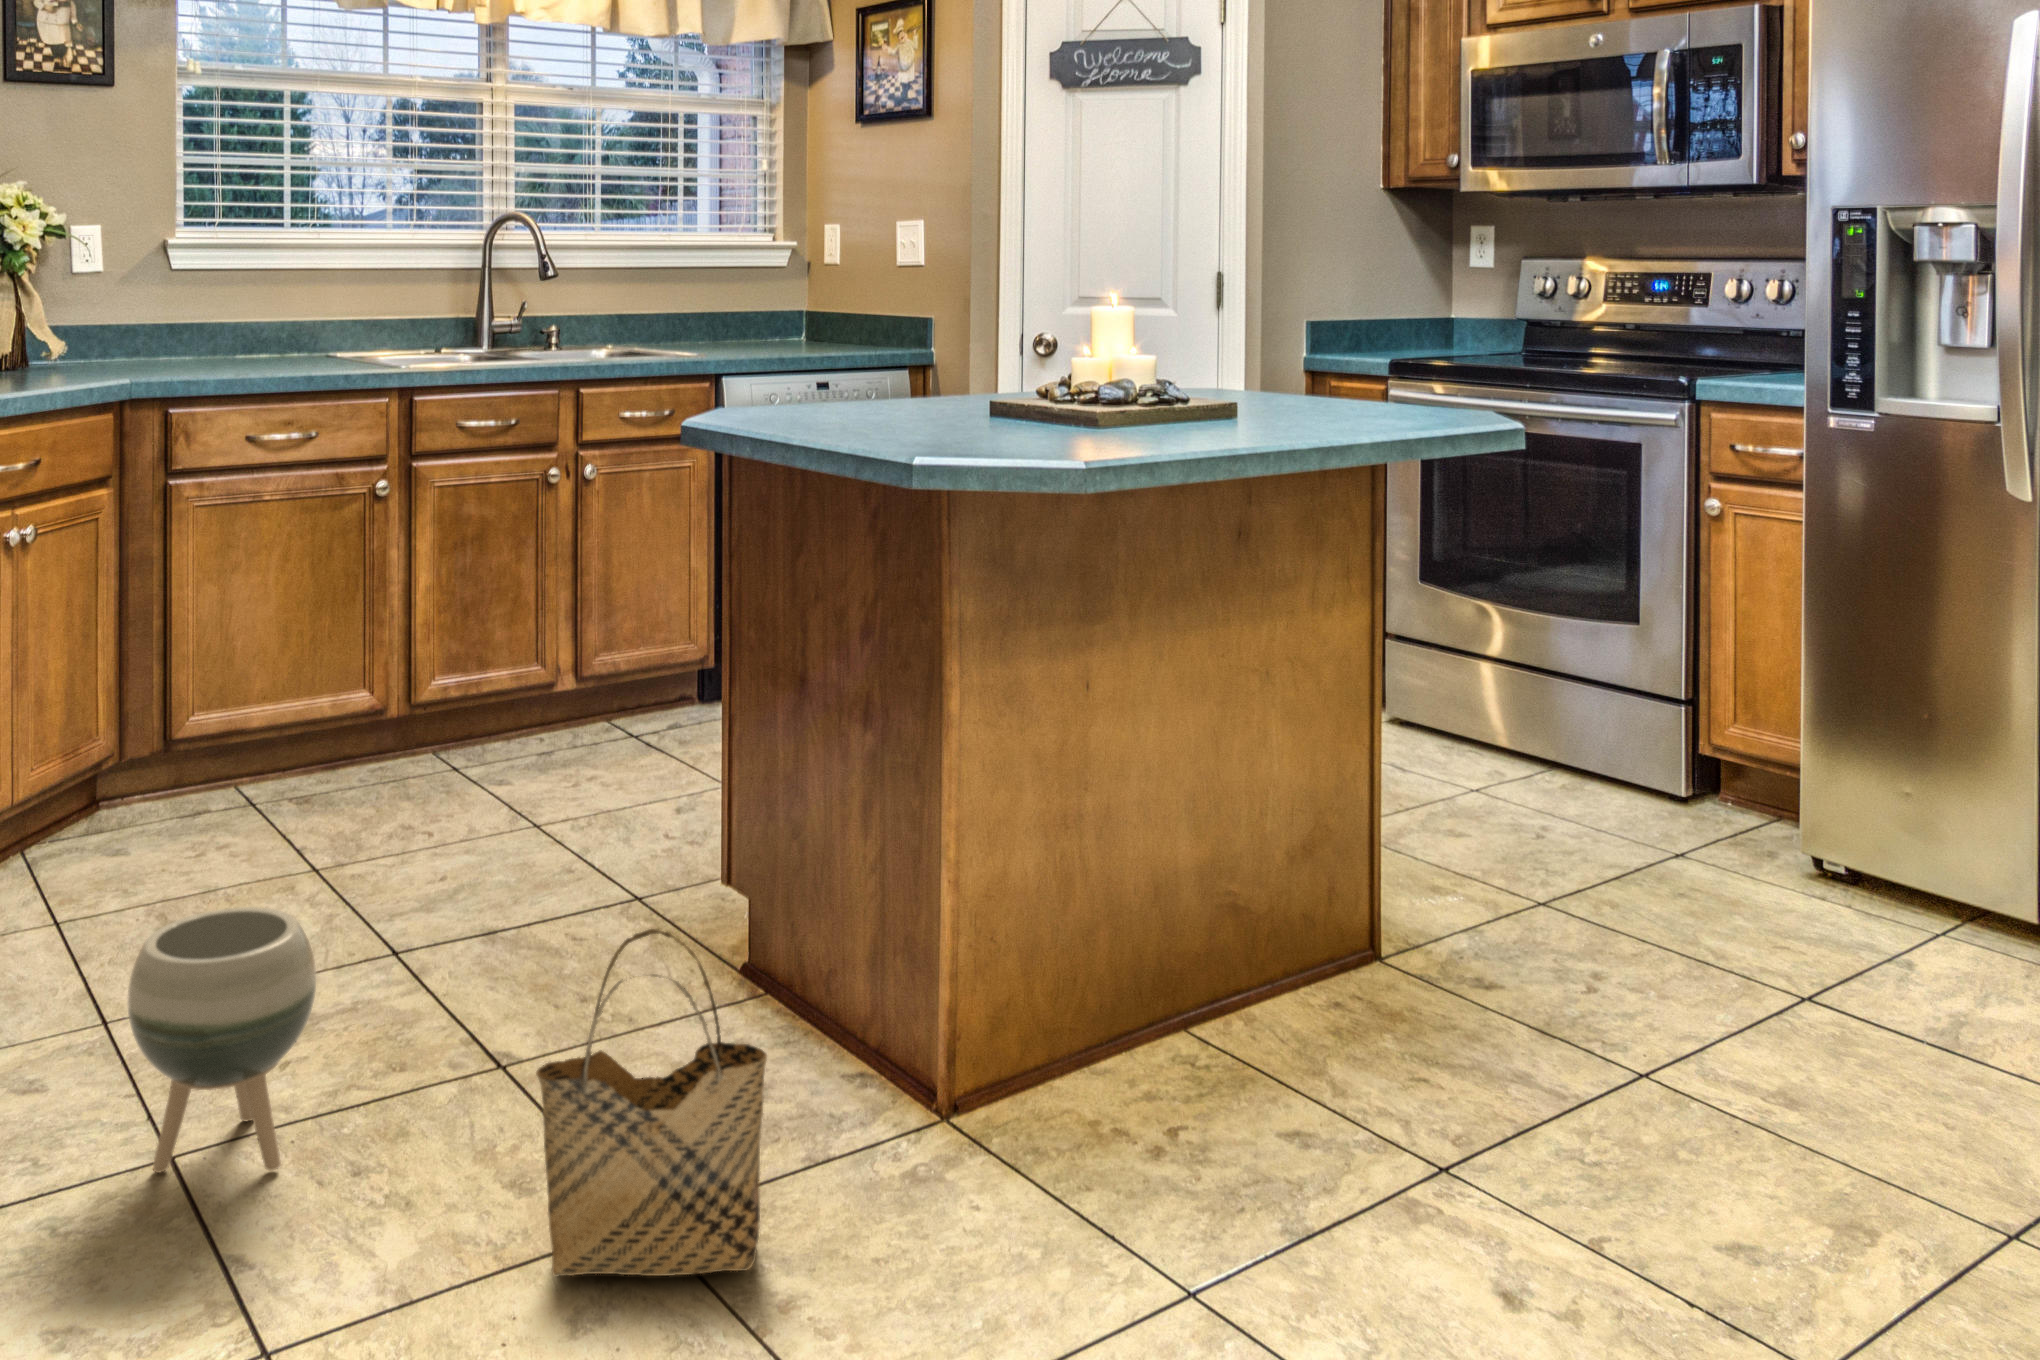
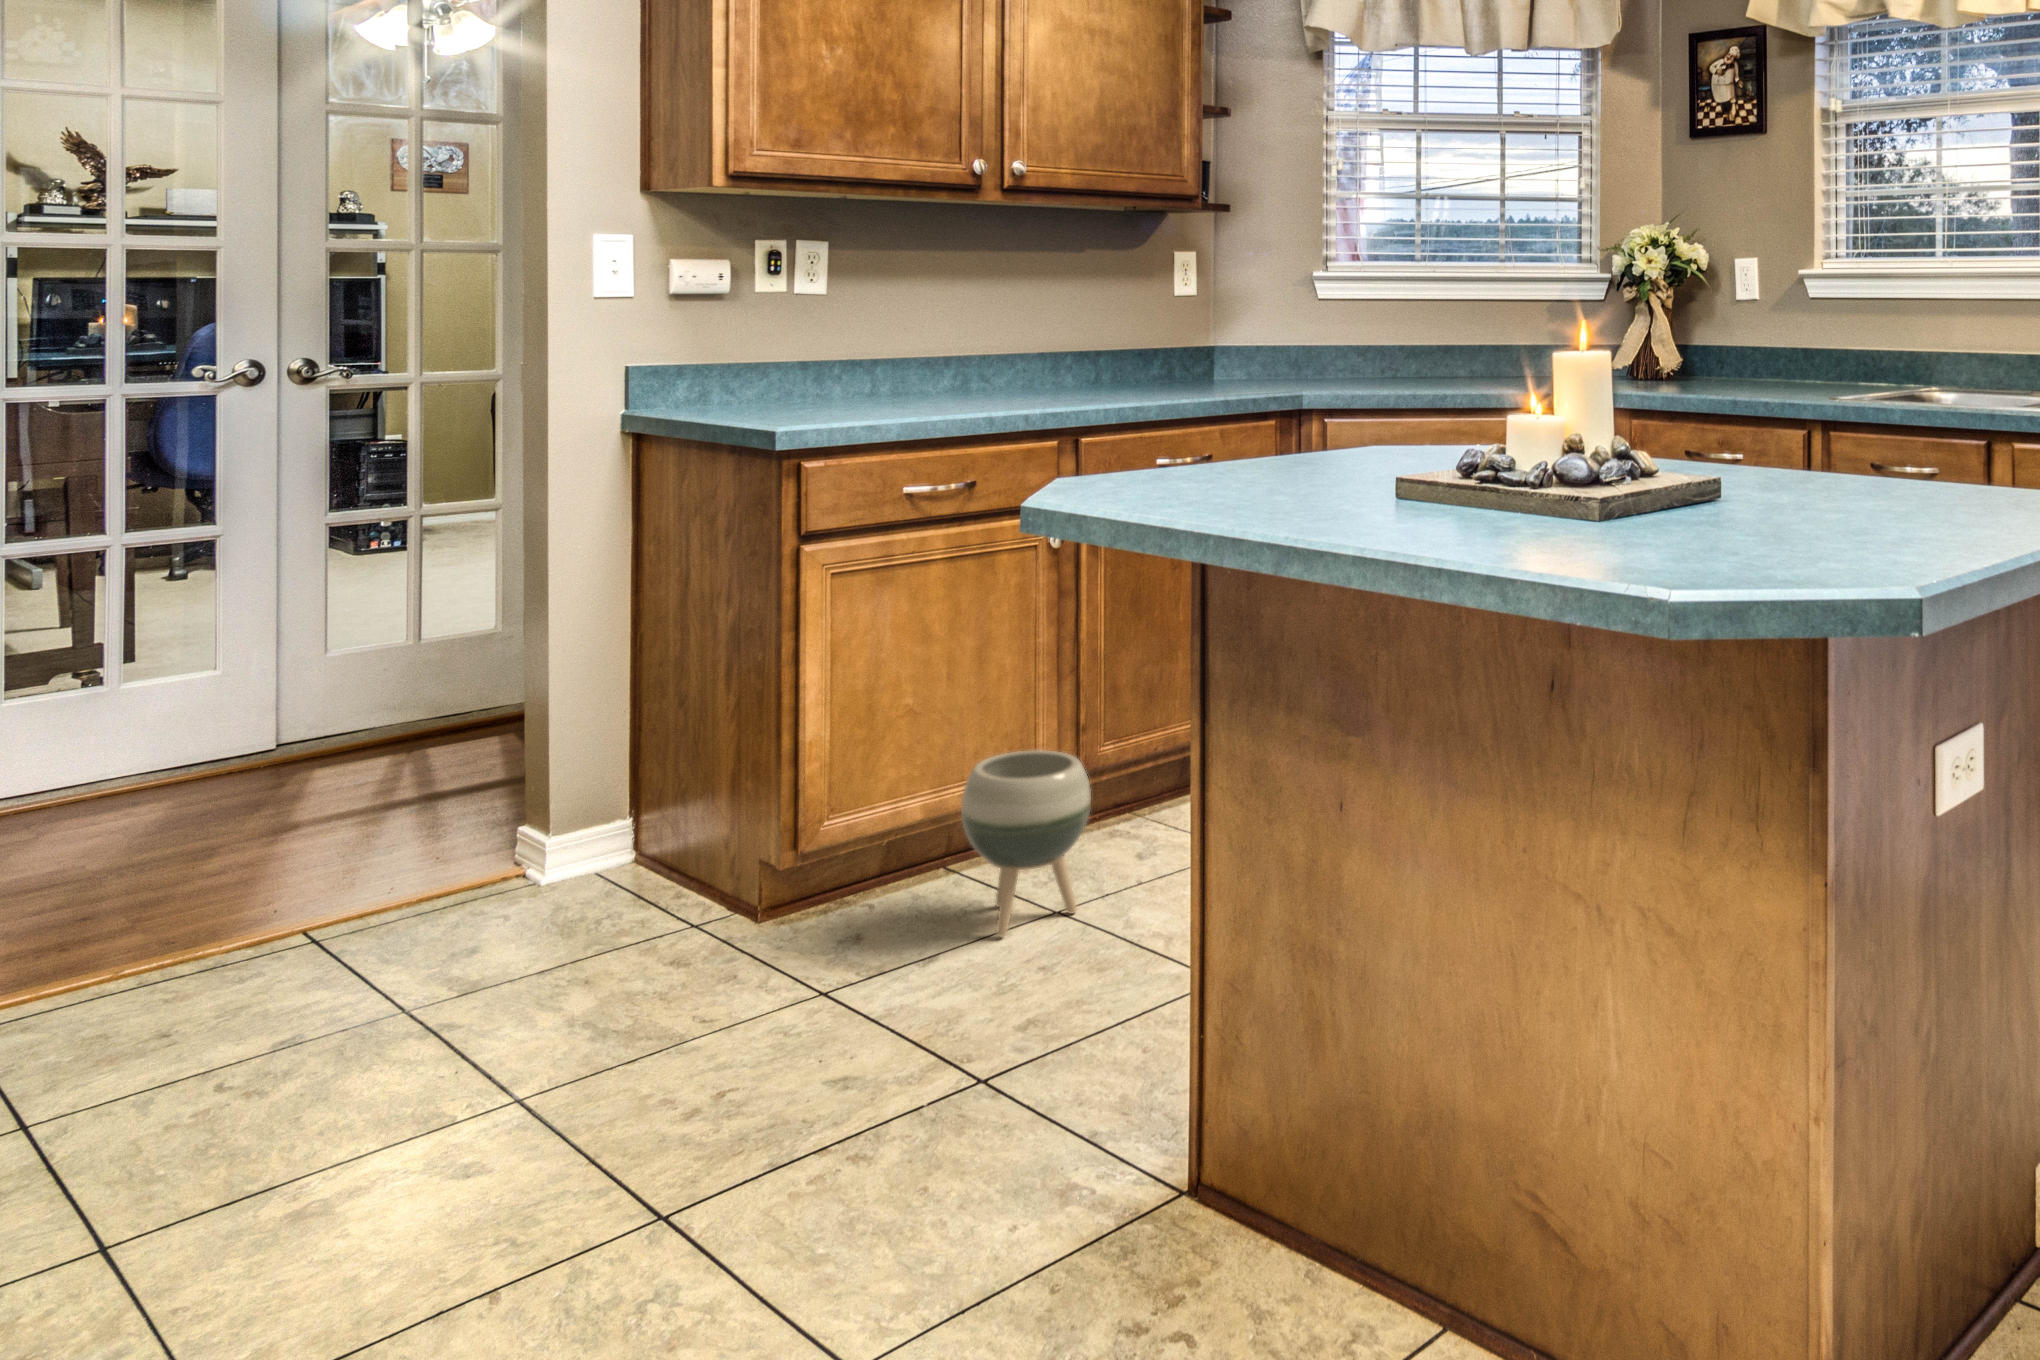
woven basket: present [536,929,767,1277] -> none [817,846,934,1131]

